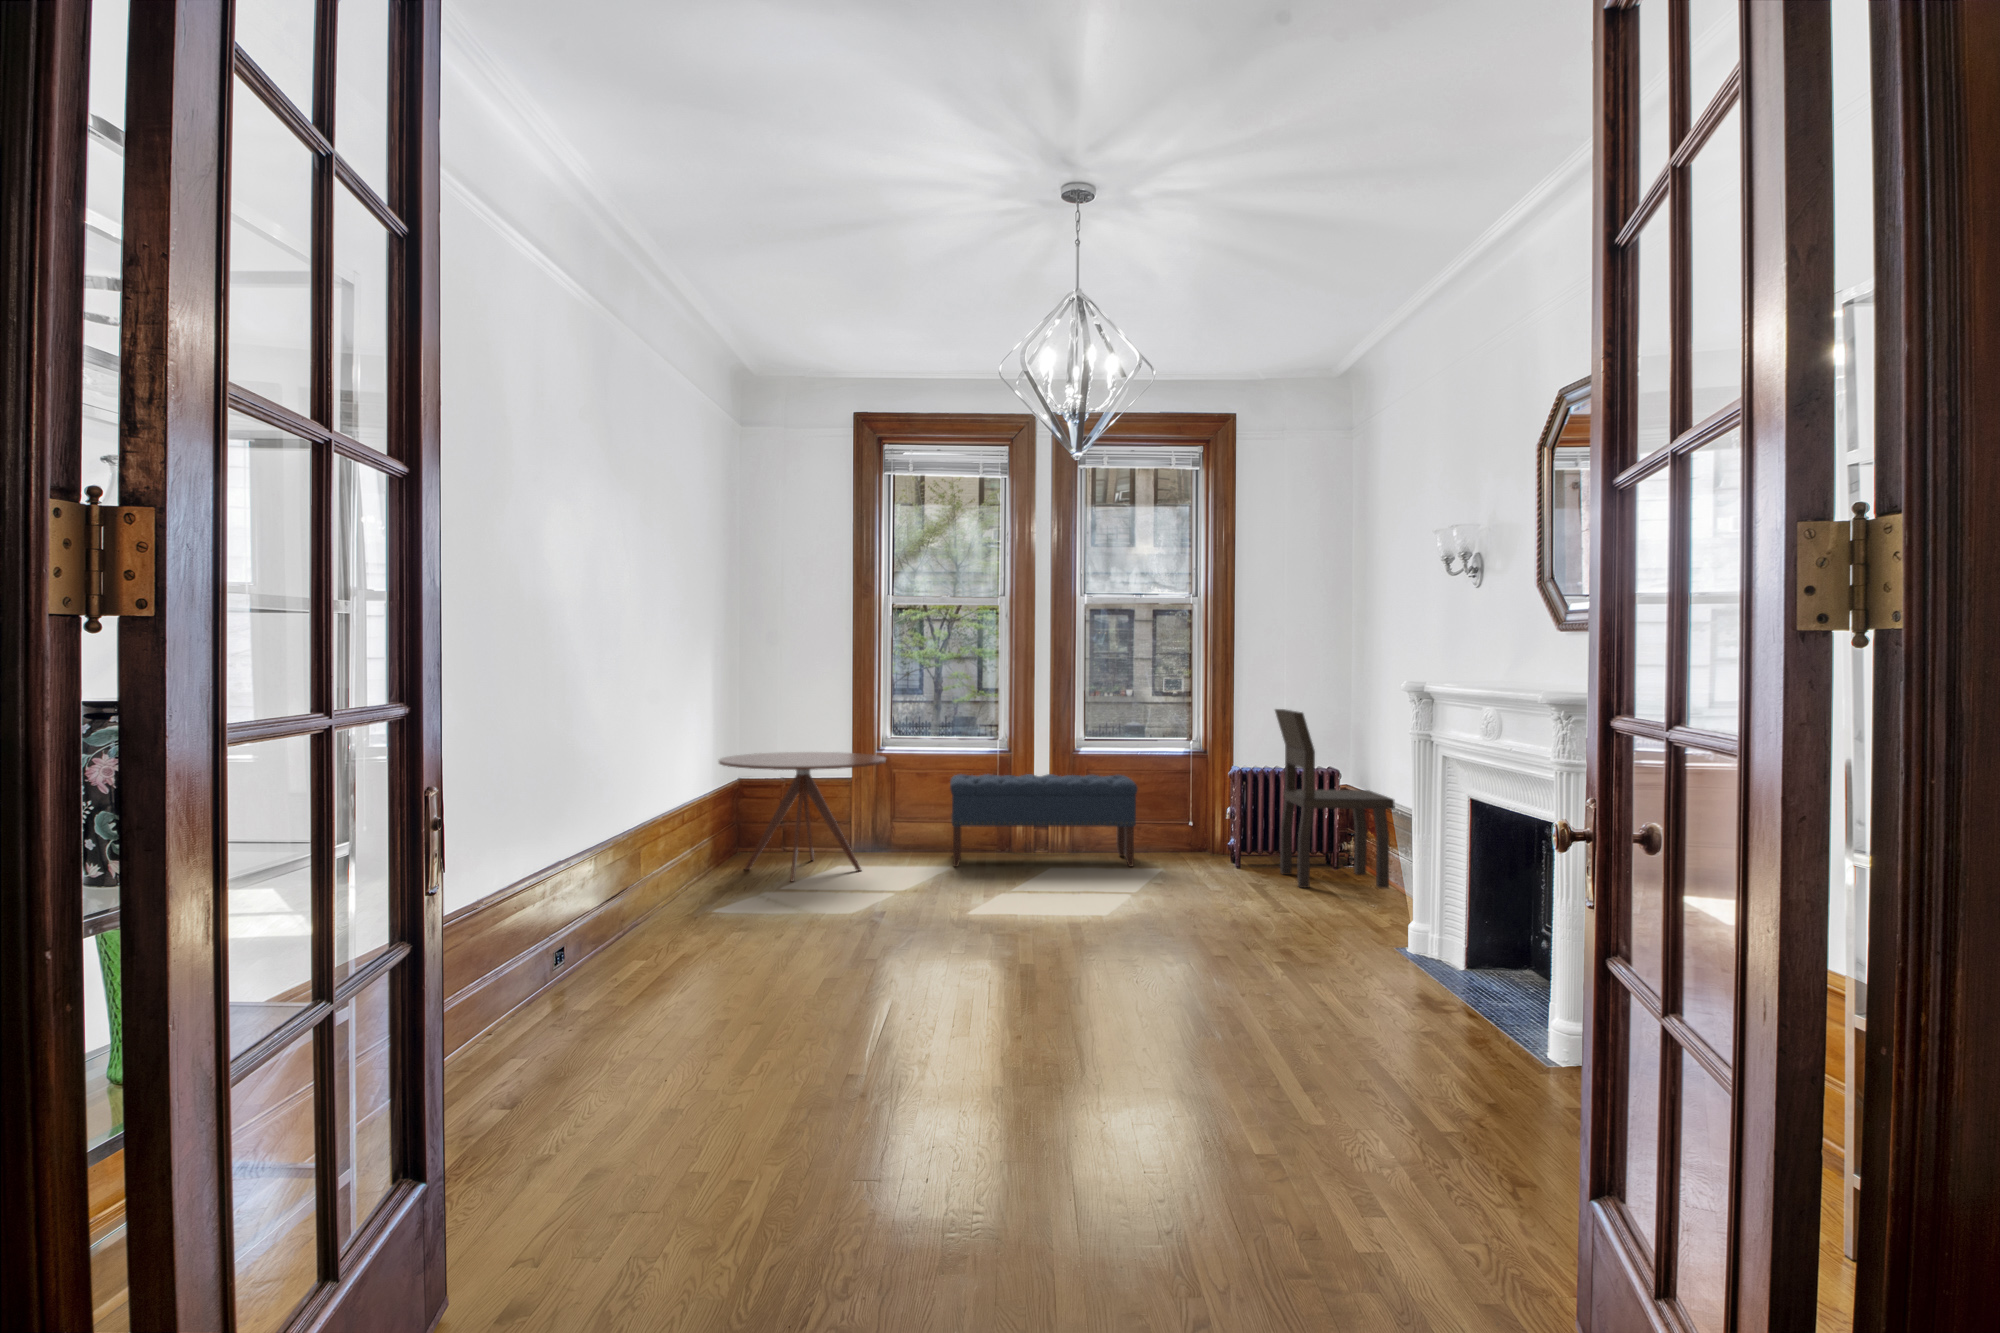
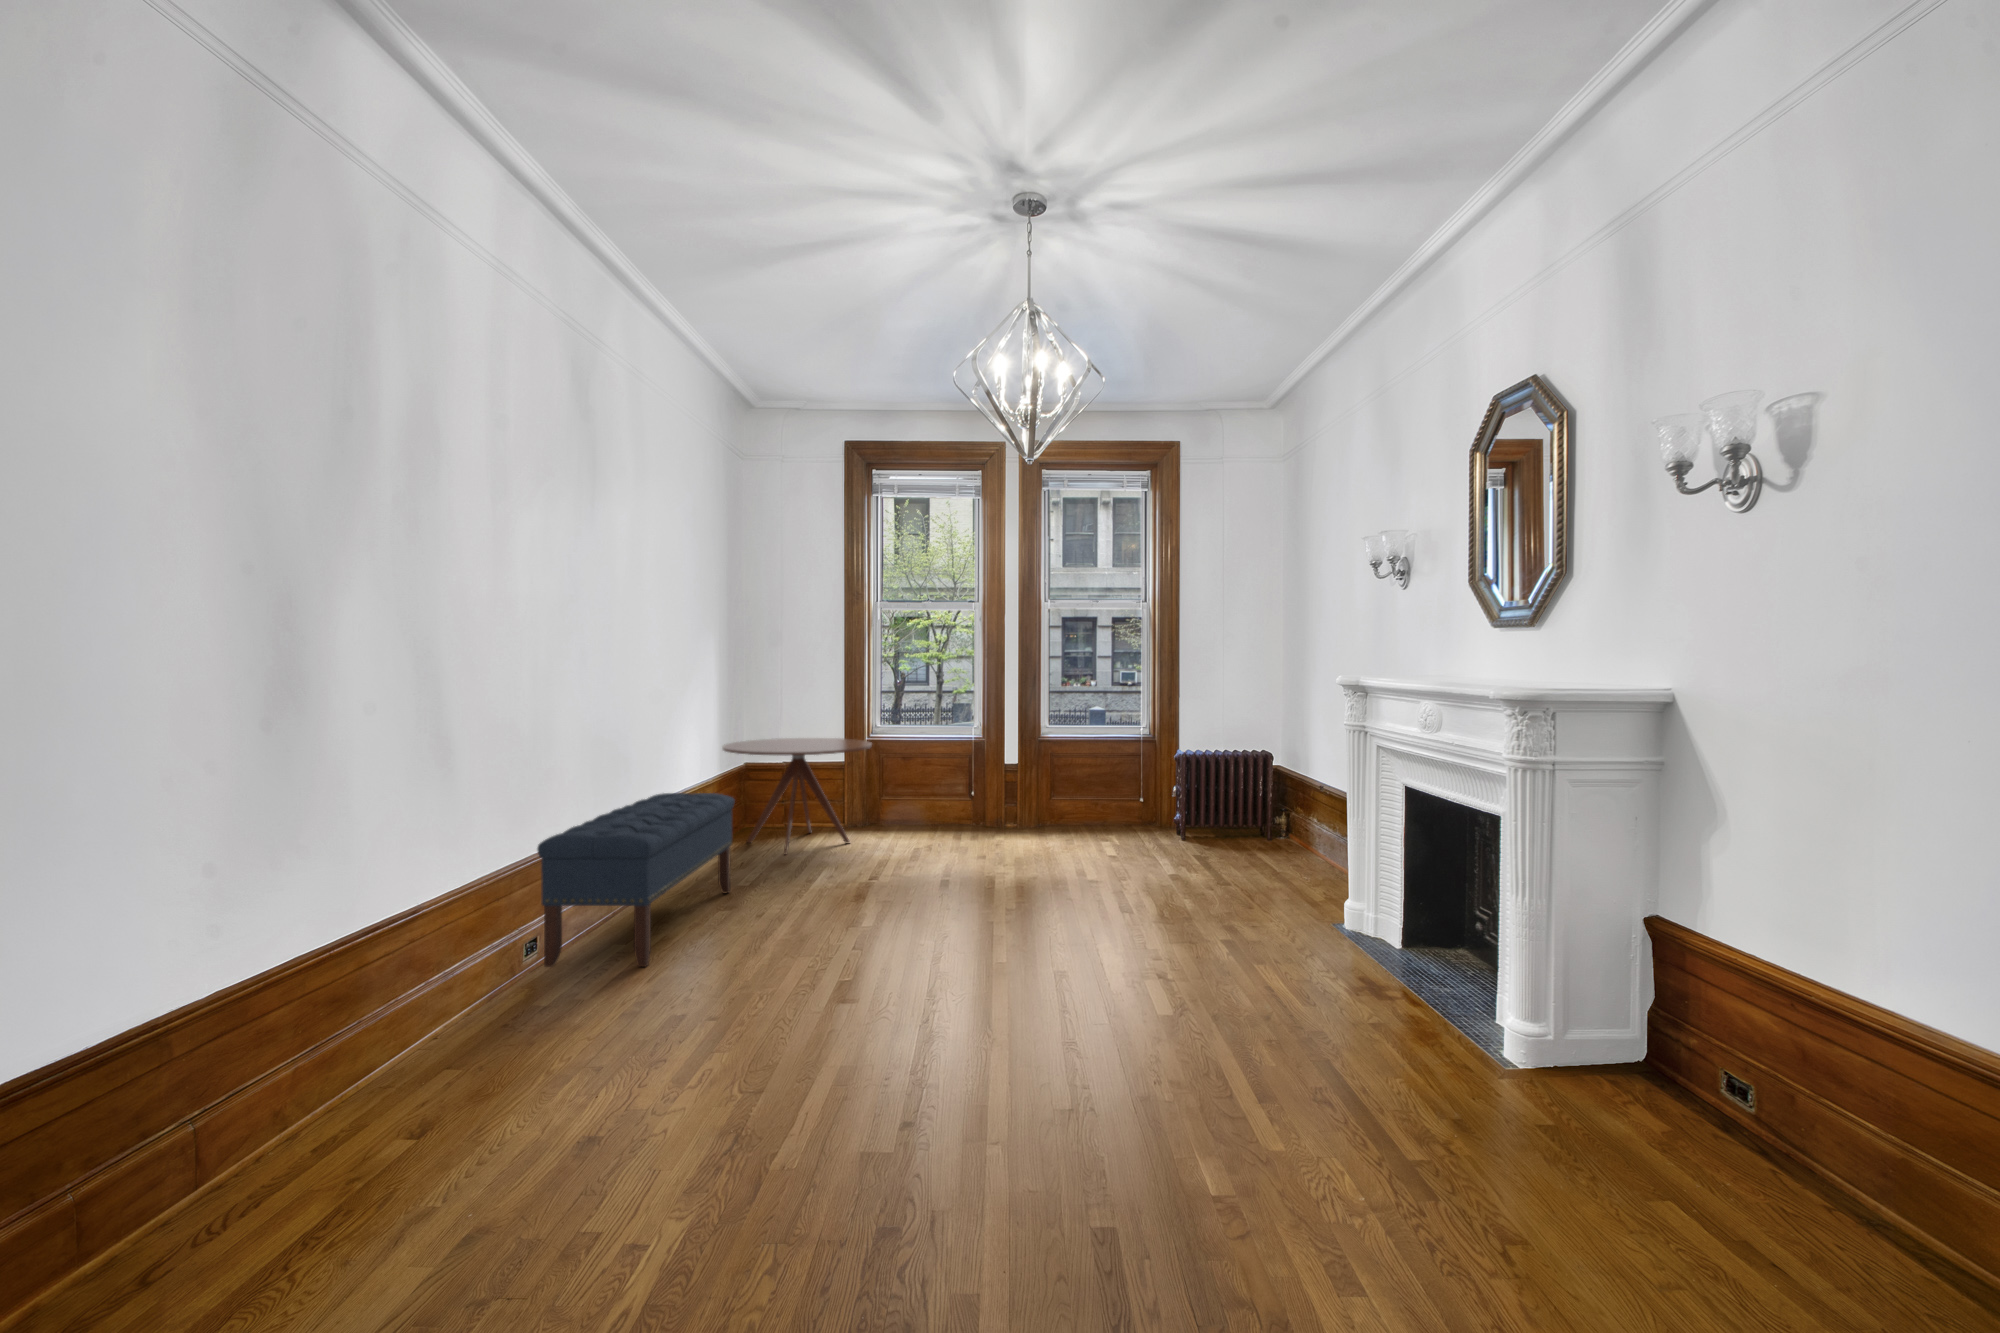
dining chair: present [1275,709,1394,888] -> none [1214,700,1323,860]
bench: present [950,774,1138,867] -> present [537,793,735,967]

